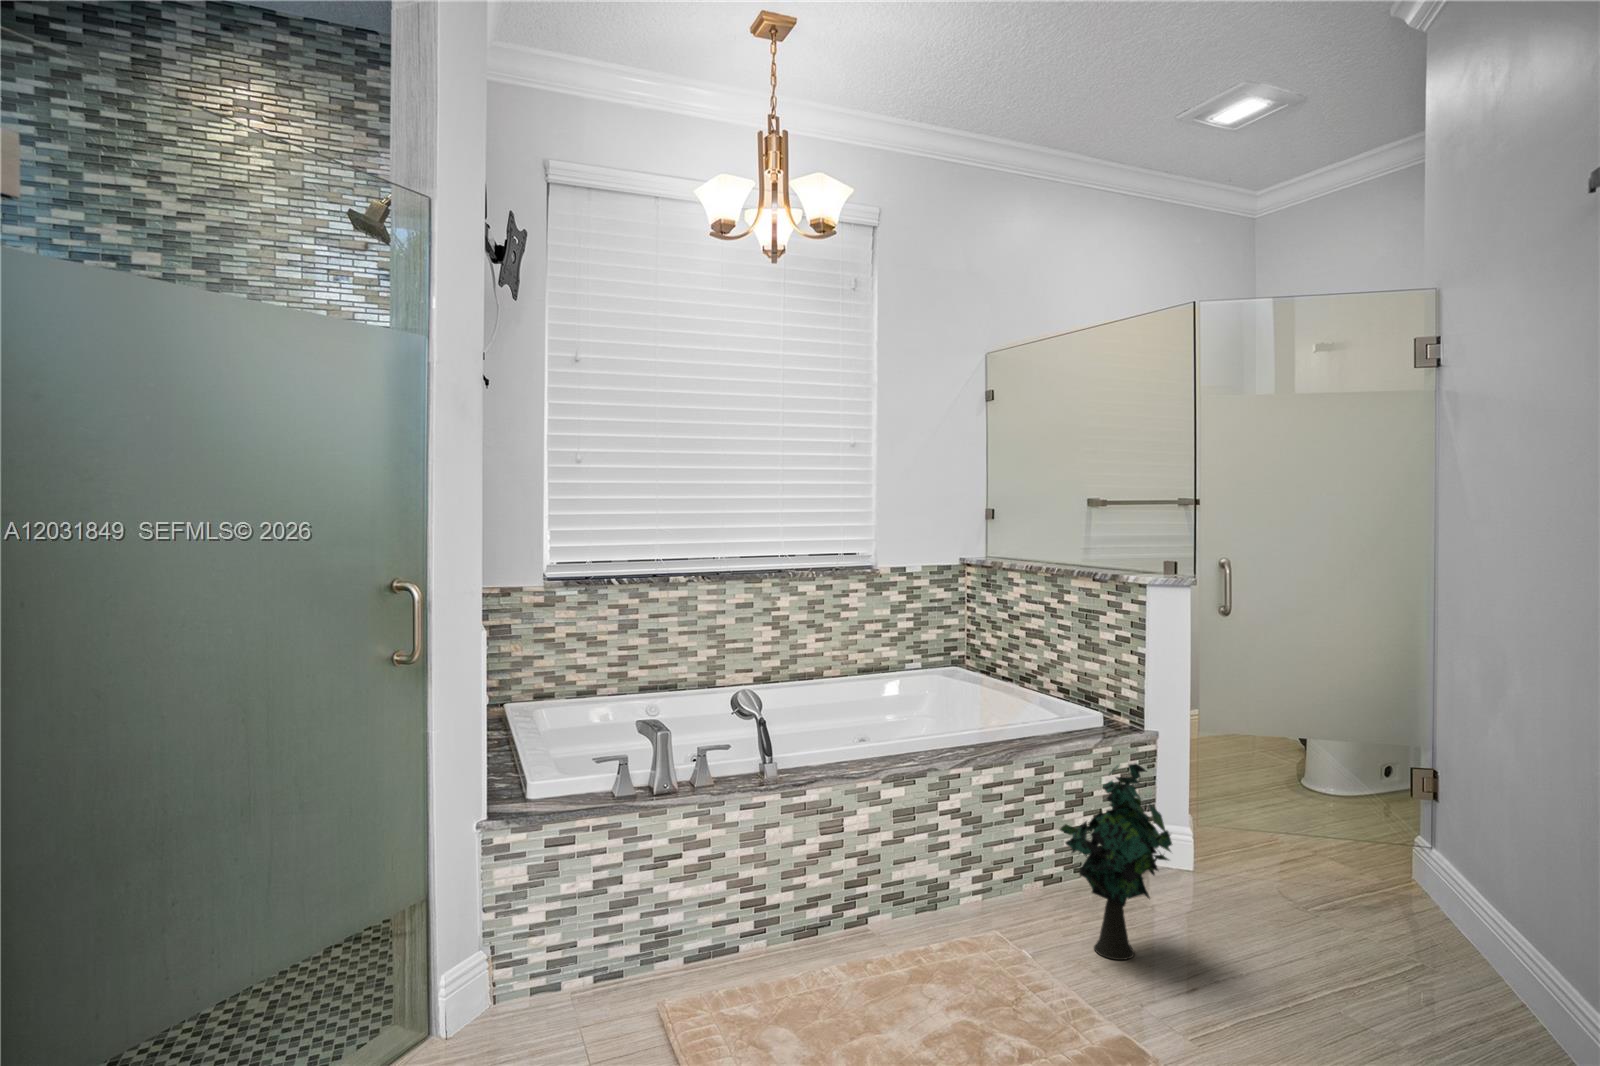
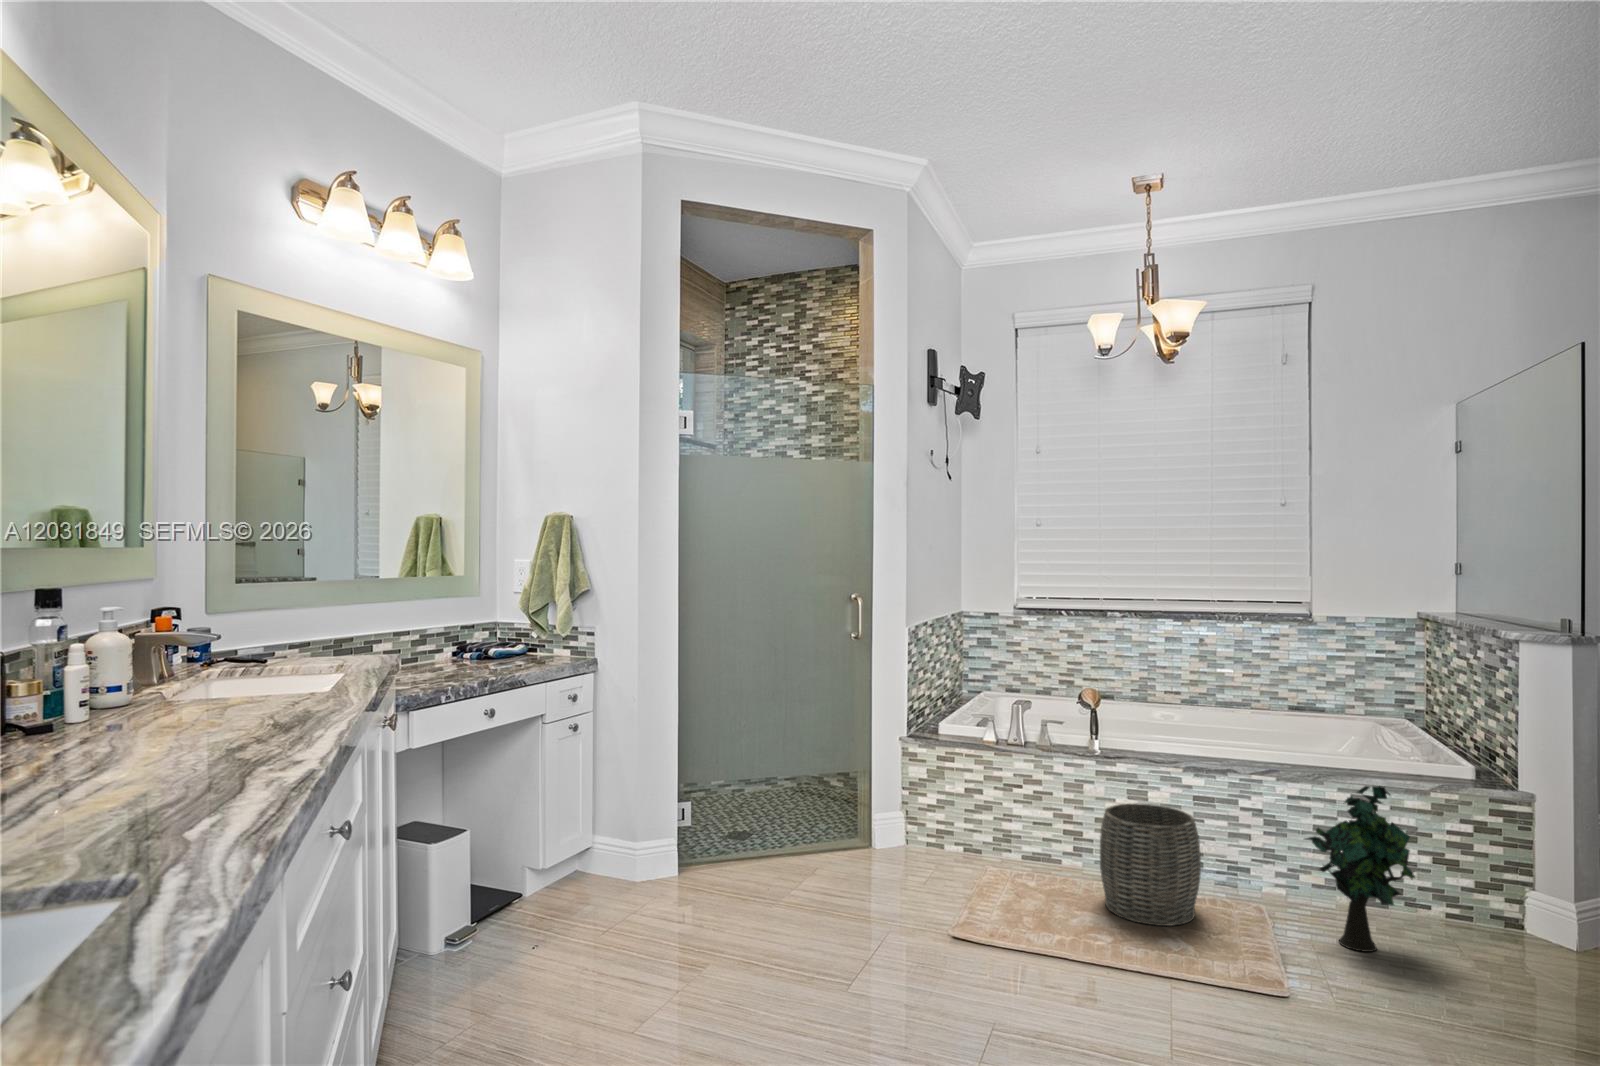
woven basket: none [842,840,973,1022] -> present [1100,803,1201,926]

